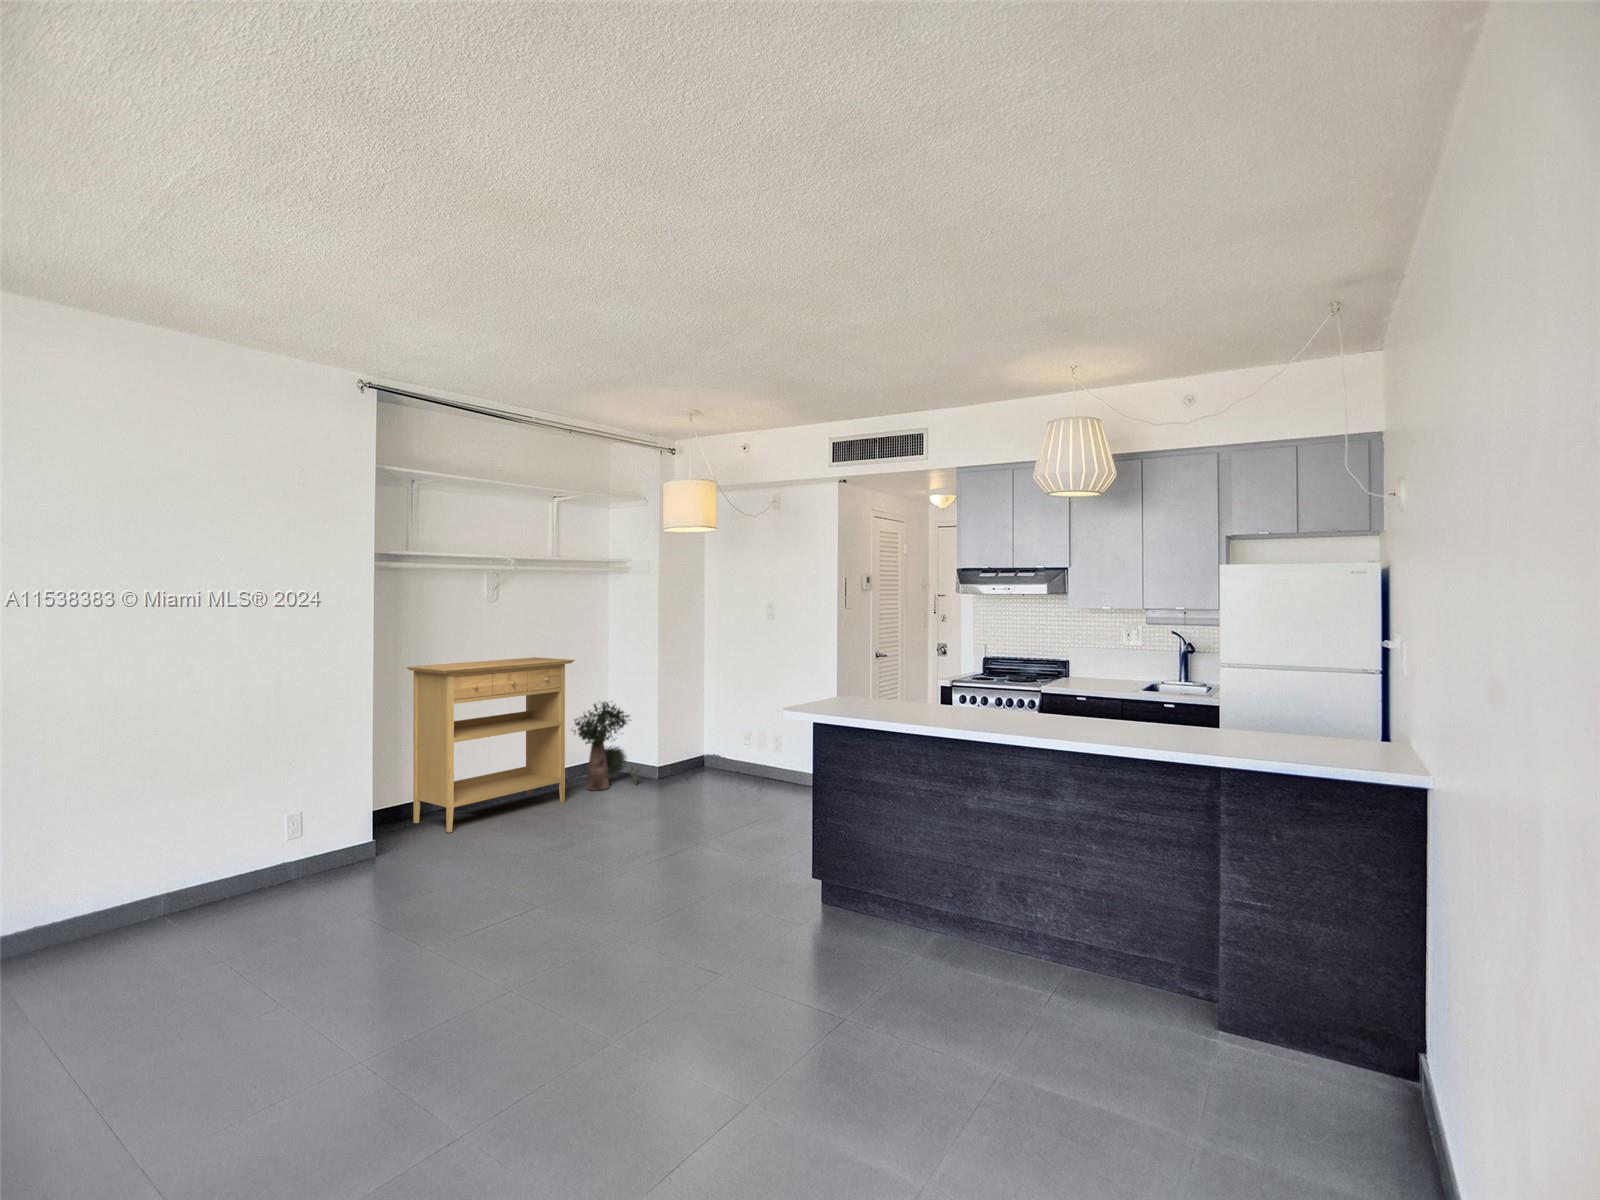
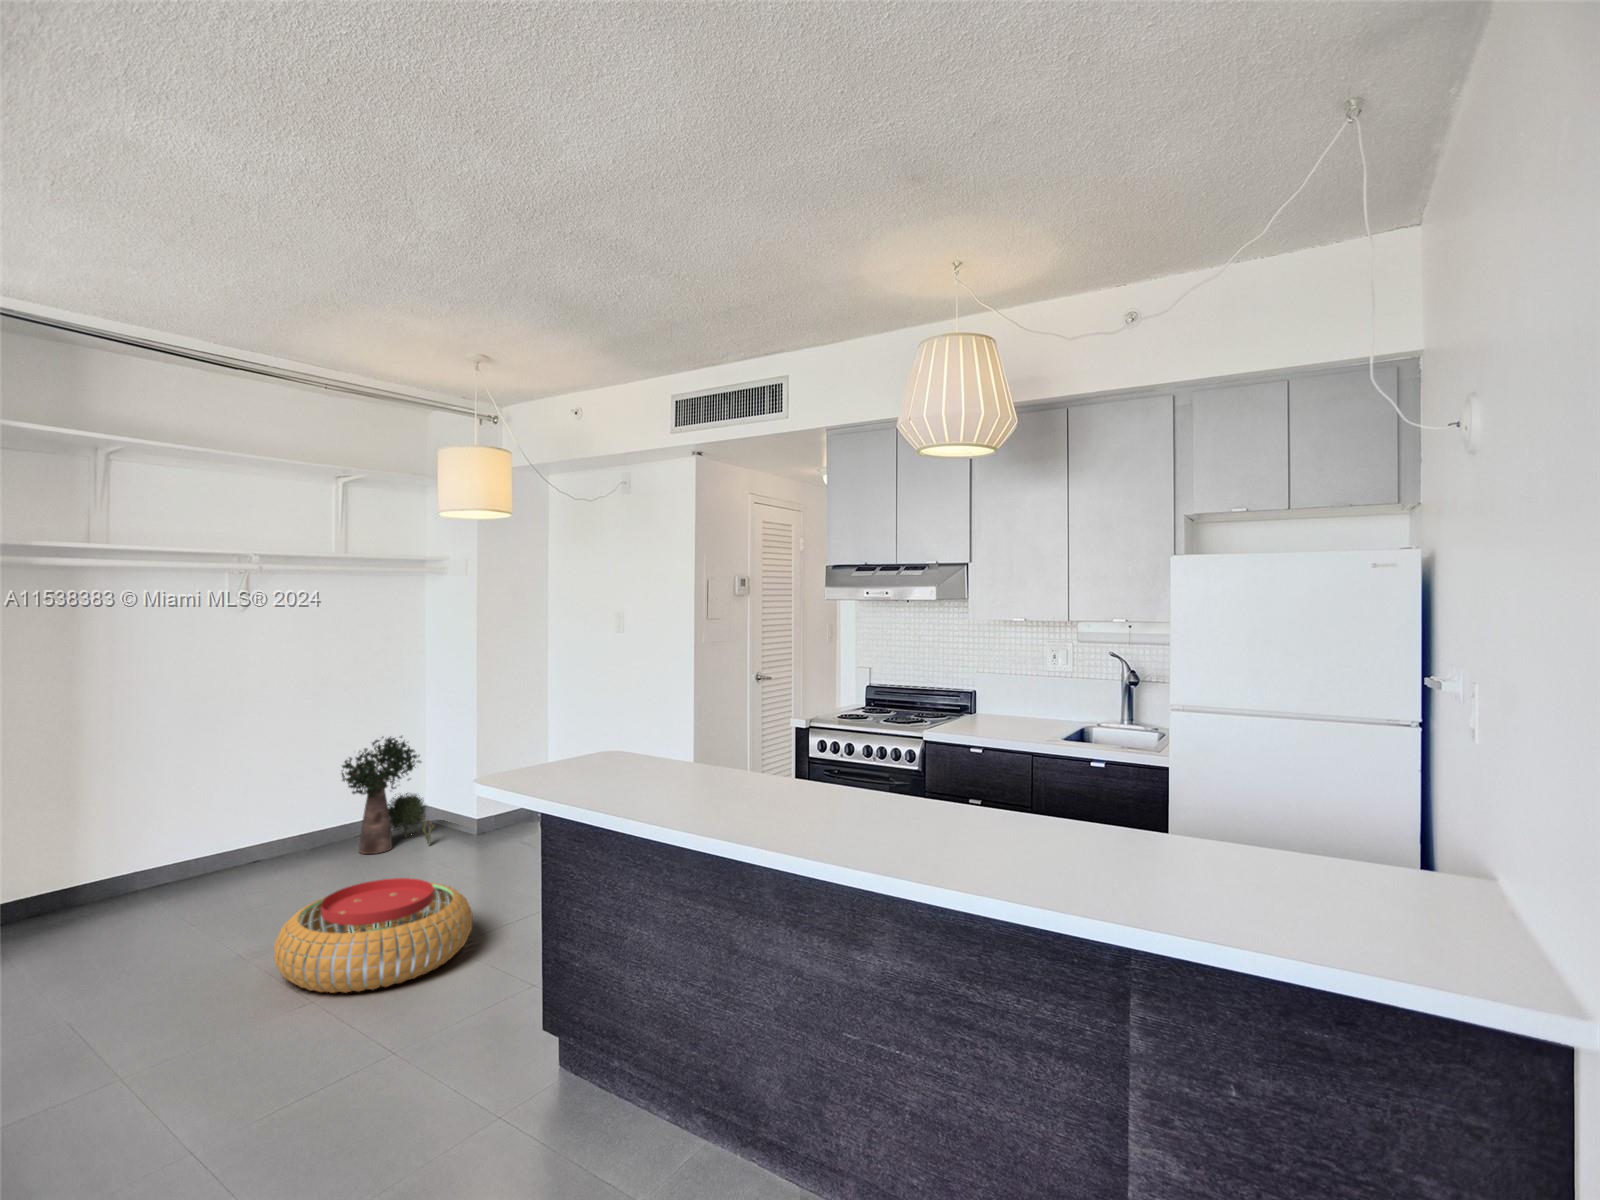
console table: present [407,657,575,833] -> none [55,680,327,928]
pouf: none [611,794,733,862] -> present [274,878,473,993]

